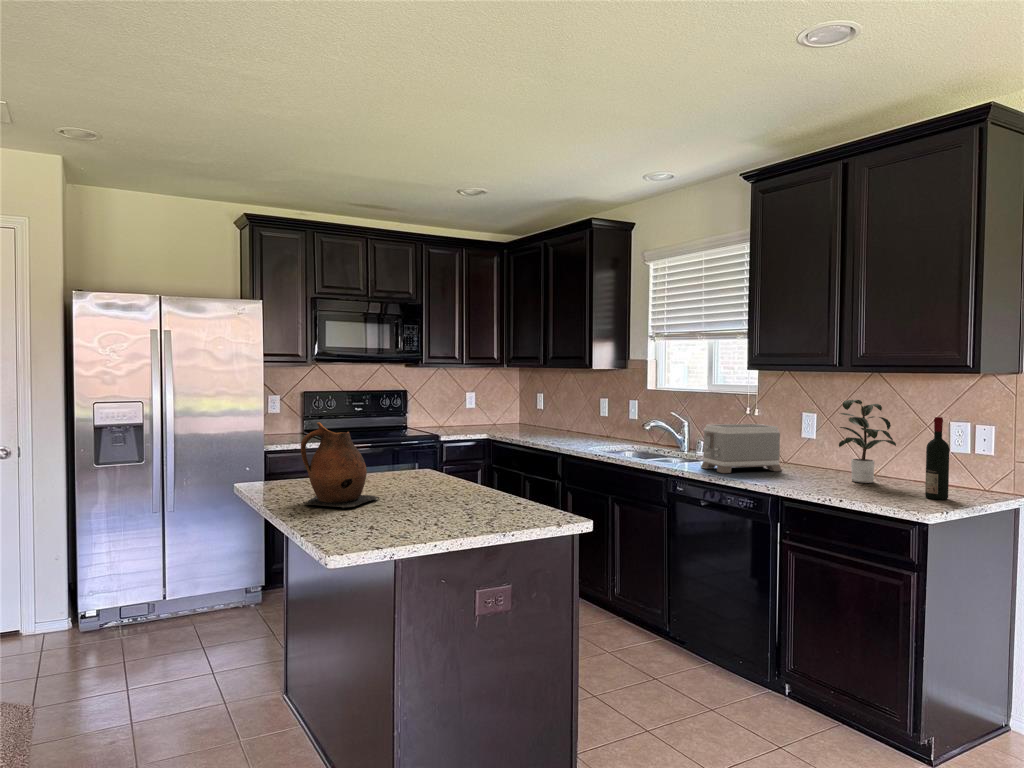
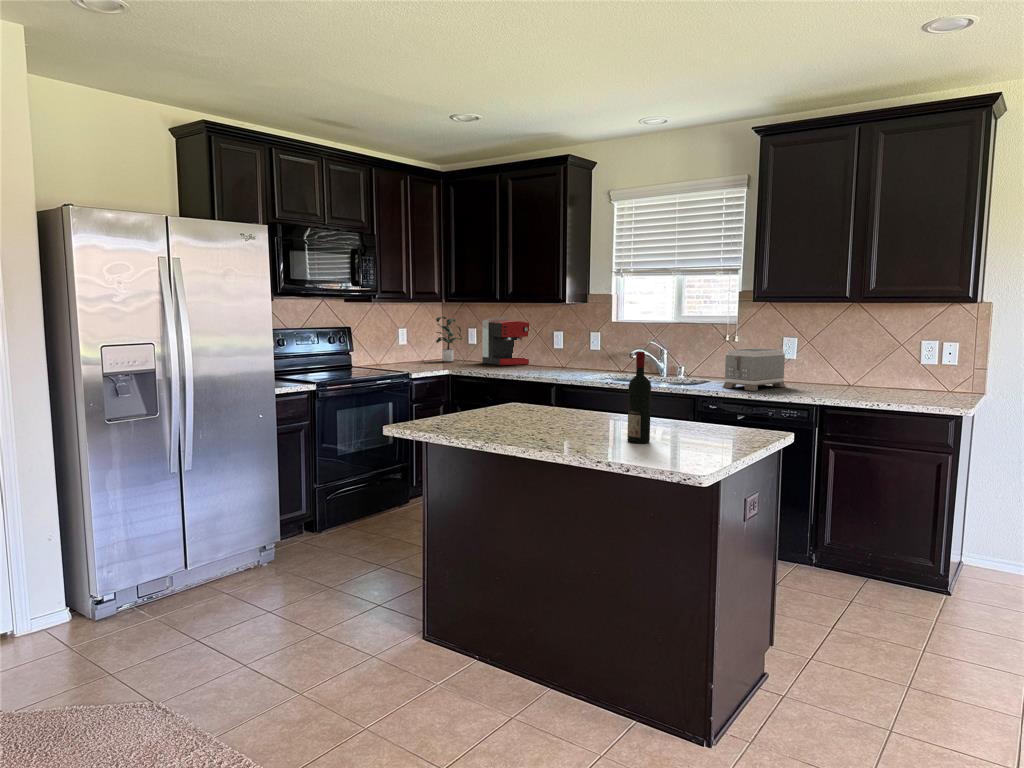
coffee maker: none [541,382,584,432] -> present [482,317,529,365]
potted plant: present [839,400,896,483] -> present [436,316,462,361]
wine bottle: present [925,417,949,500] -> present [627,351,651,443]
ceramic pitcher: present [301,422,379,509] -> none [509,356,578,441]

